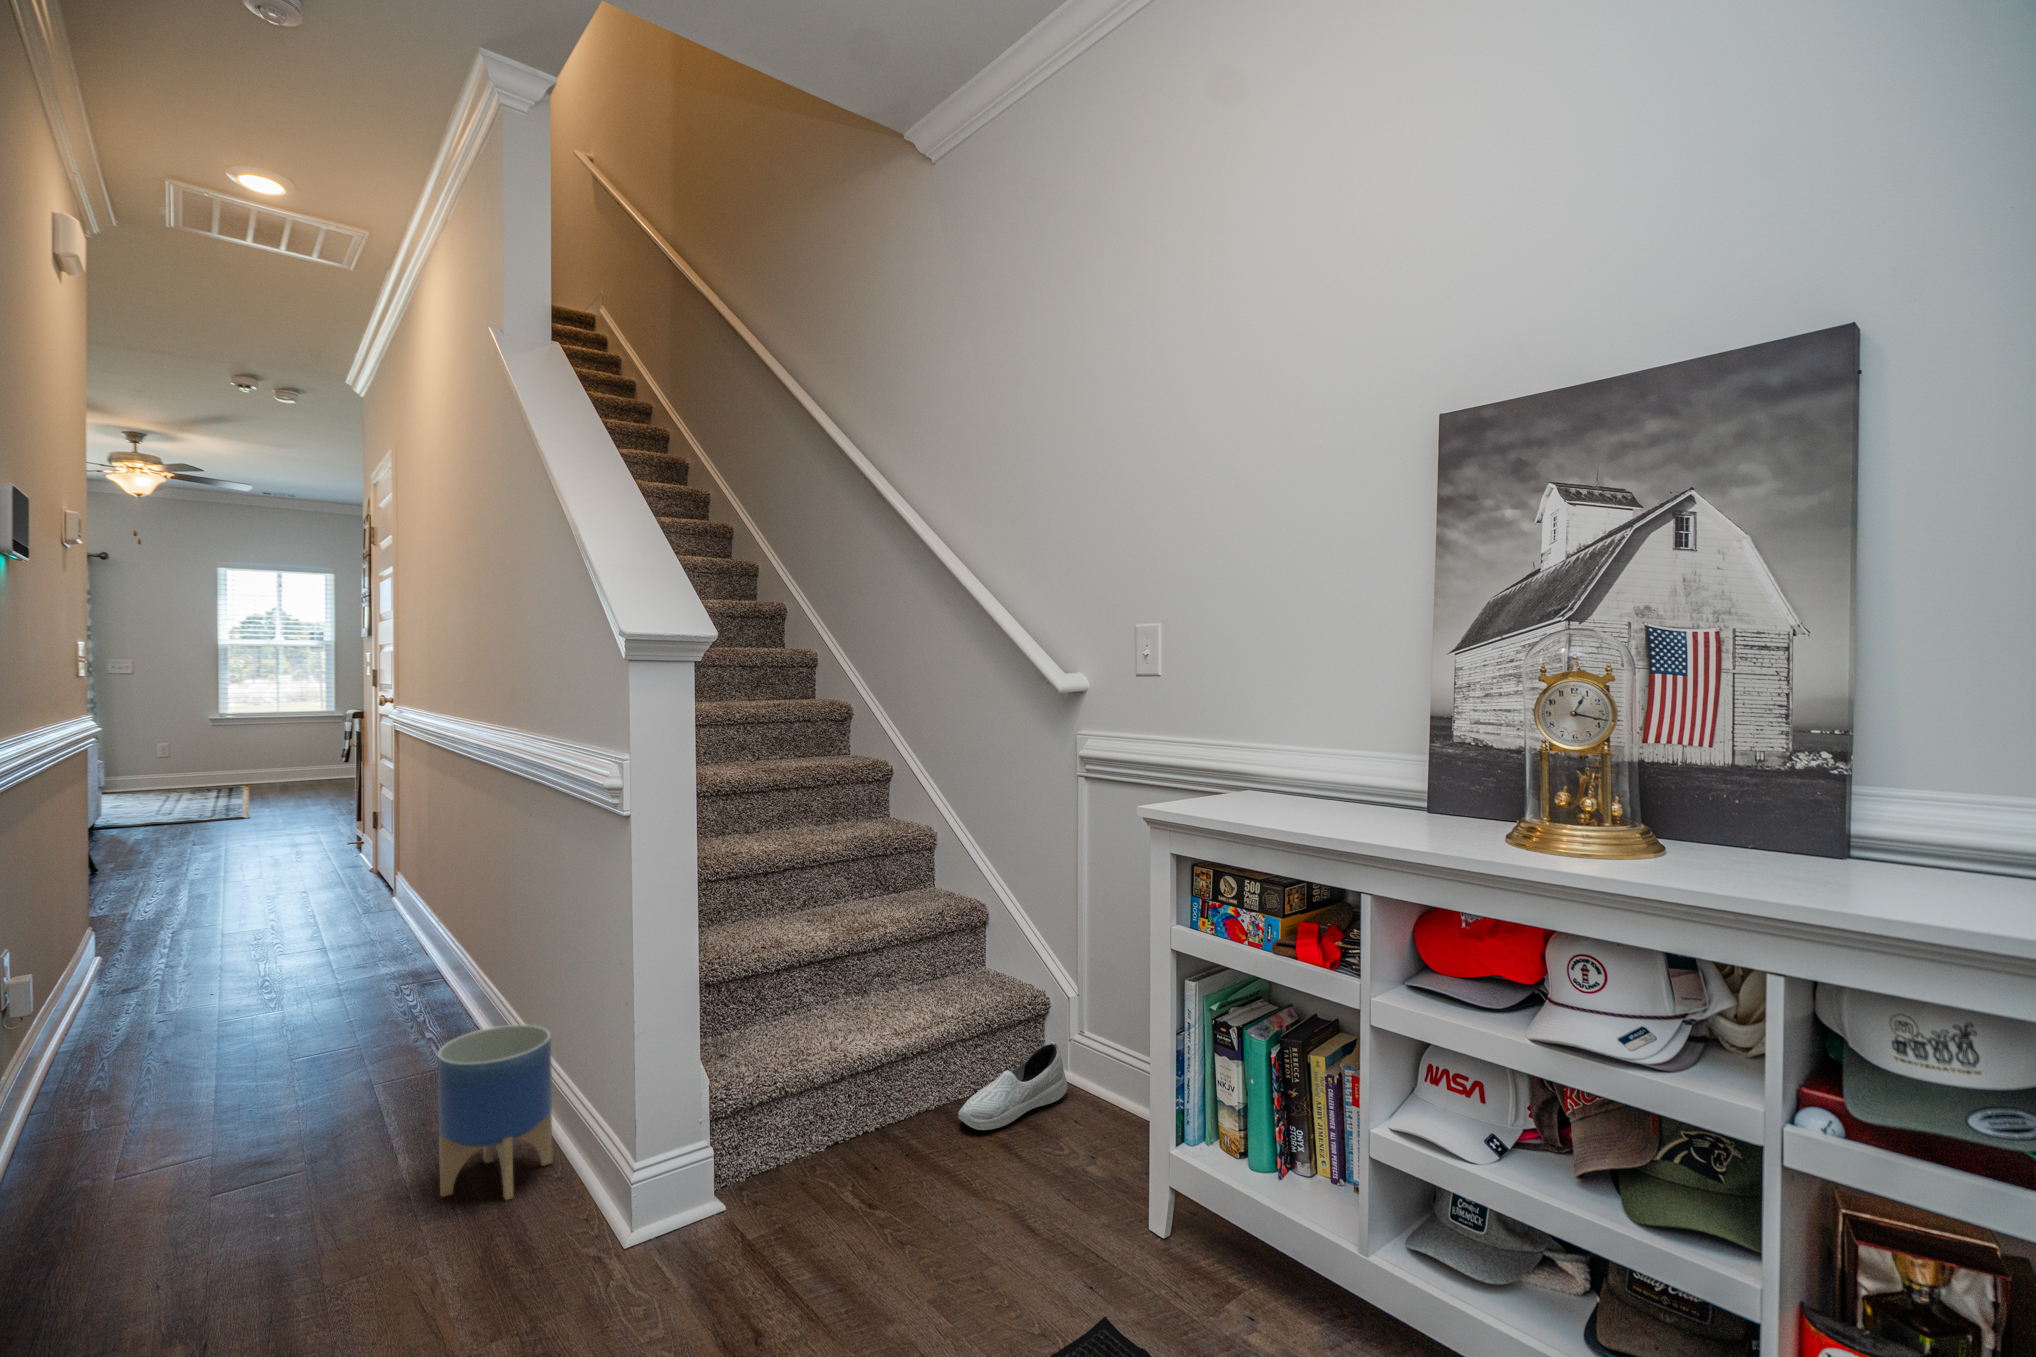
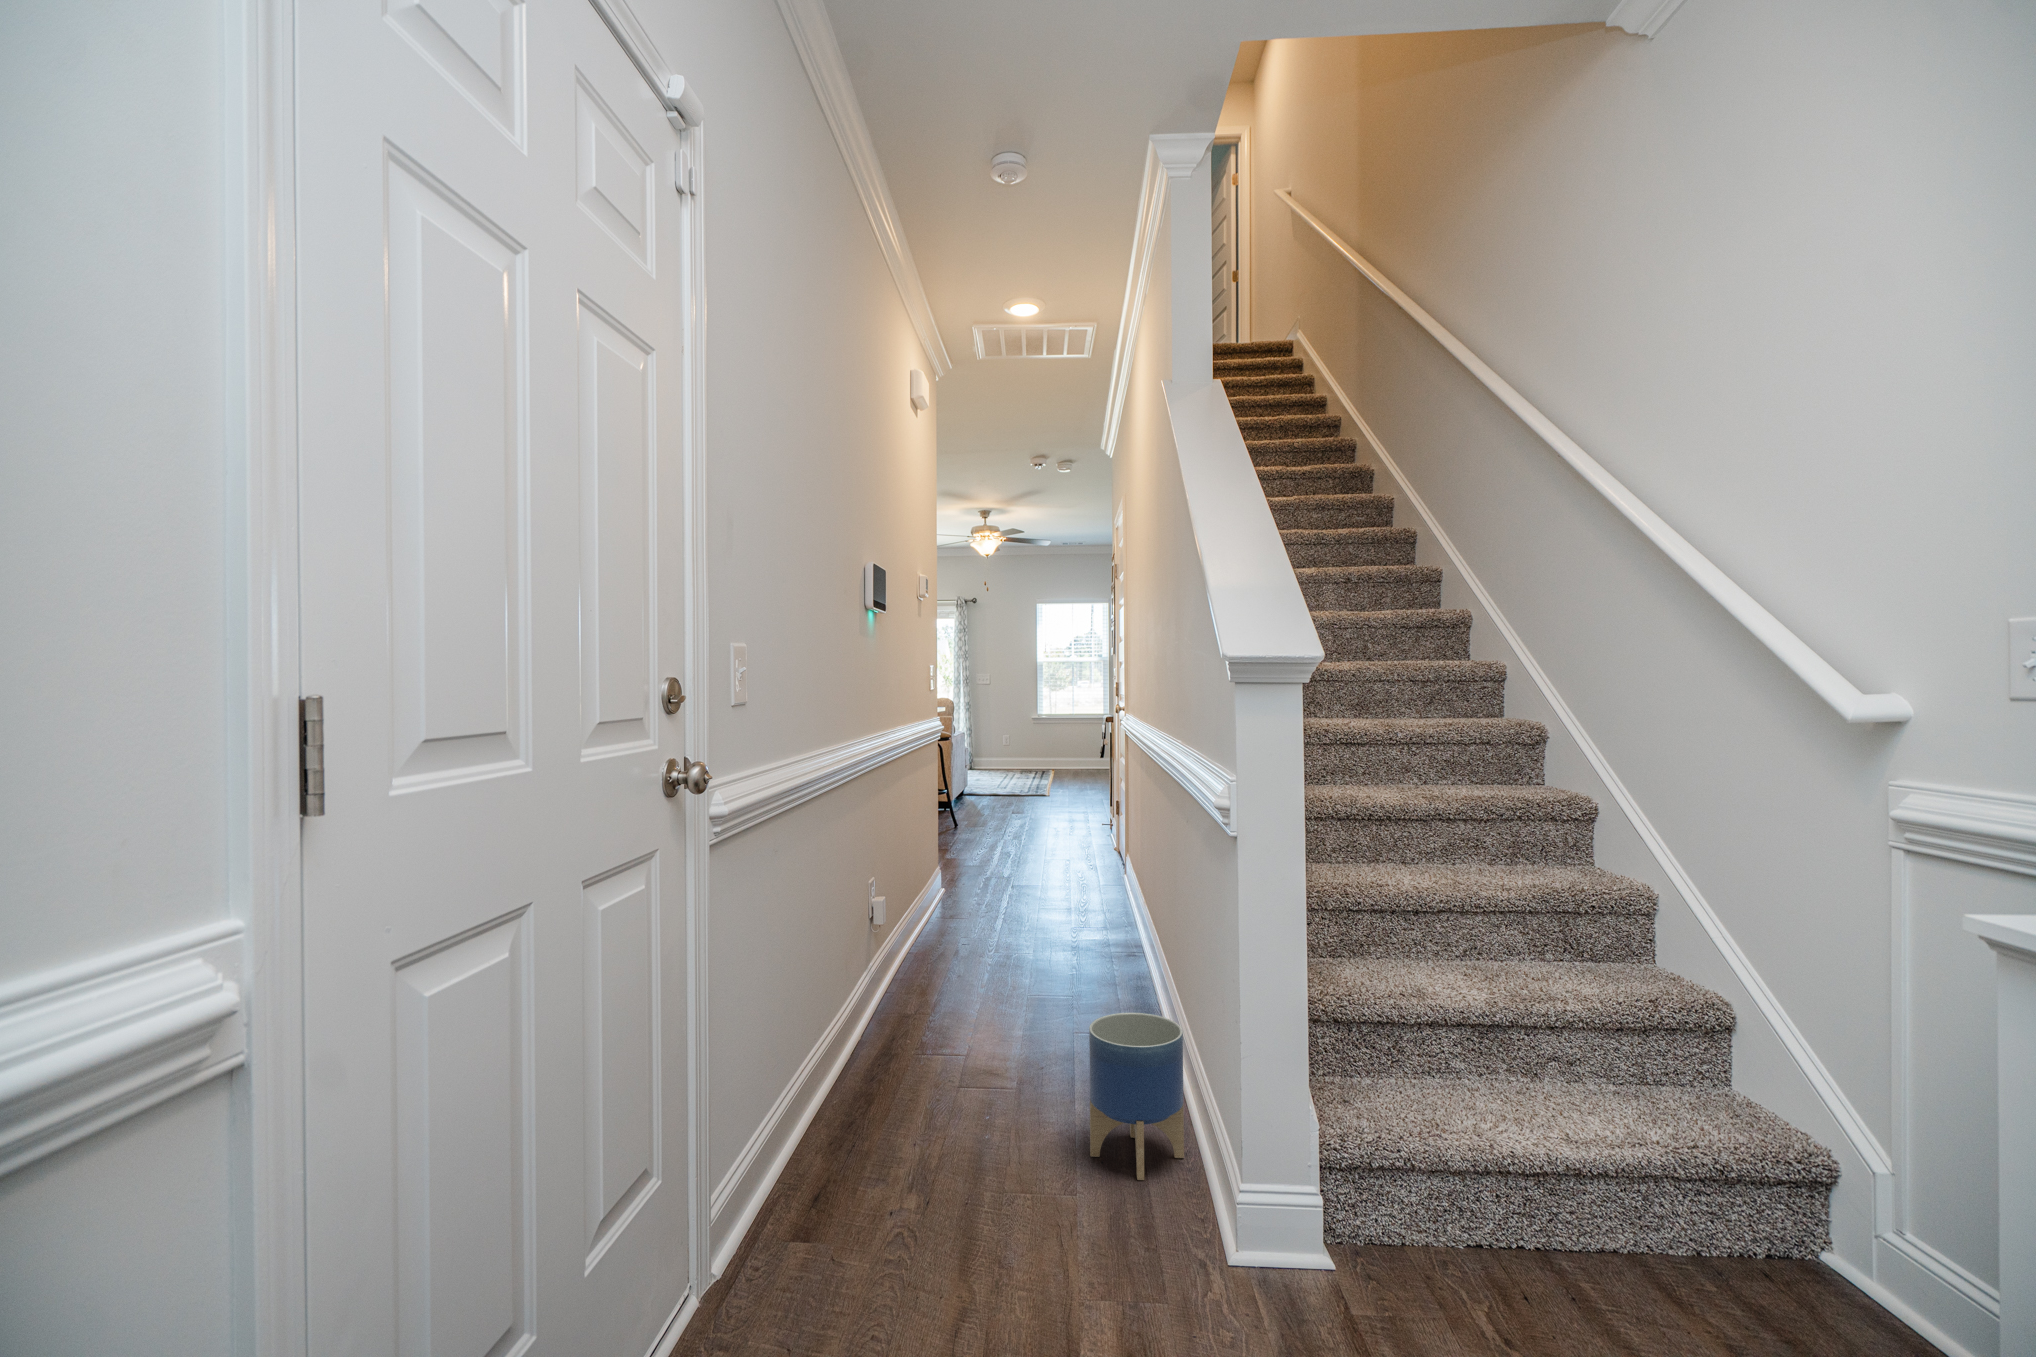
shoe: present [958,1041,1067,1130] -> none [1657,1221,1856,1316]

